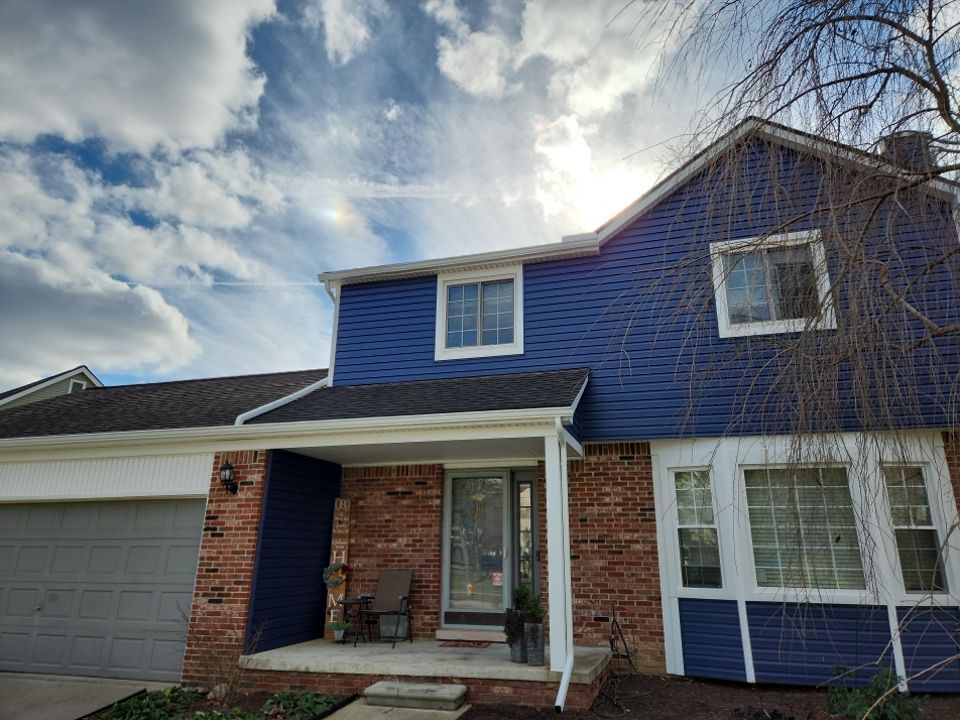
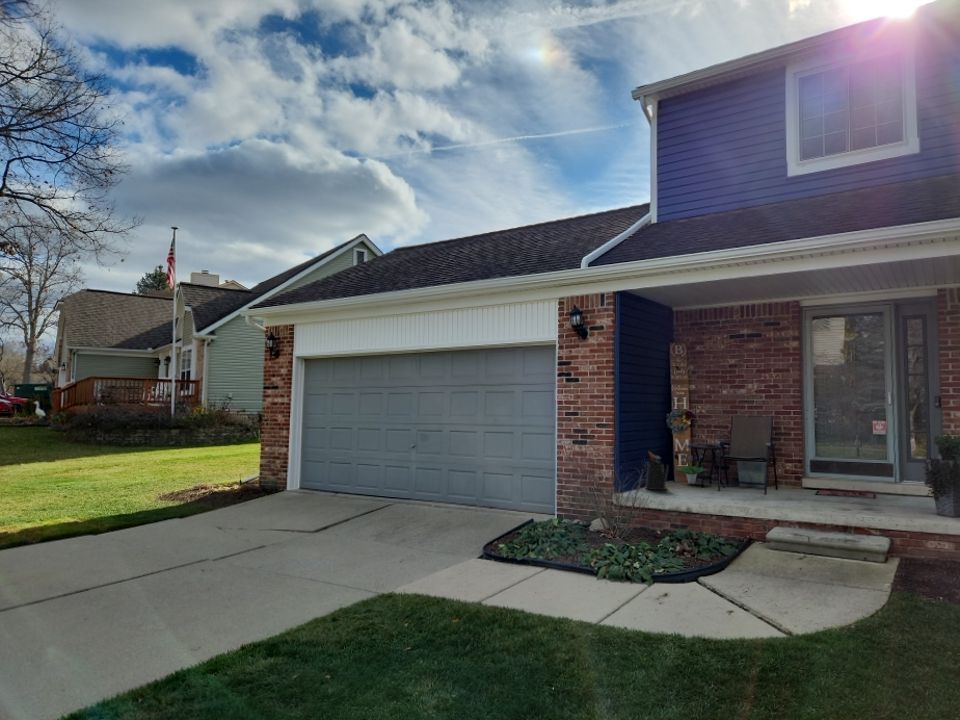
watering can: none [283,608,307,649] -> present [644,452,669,490]

